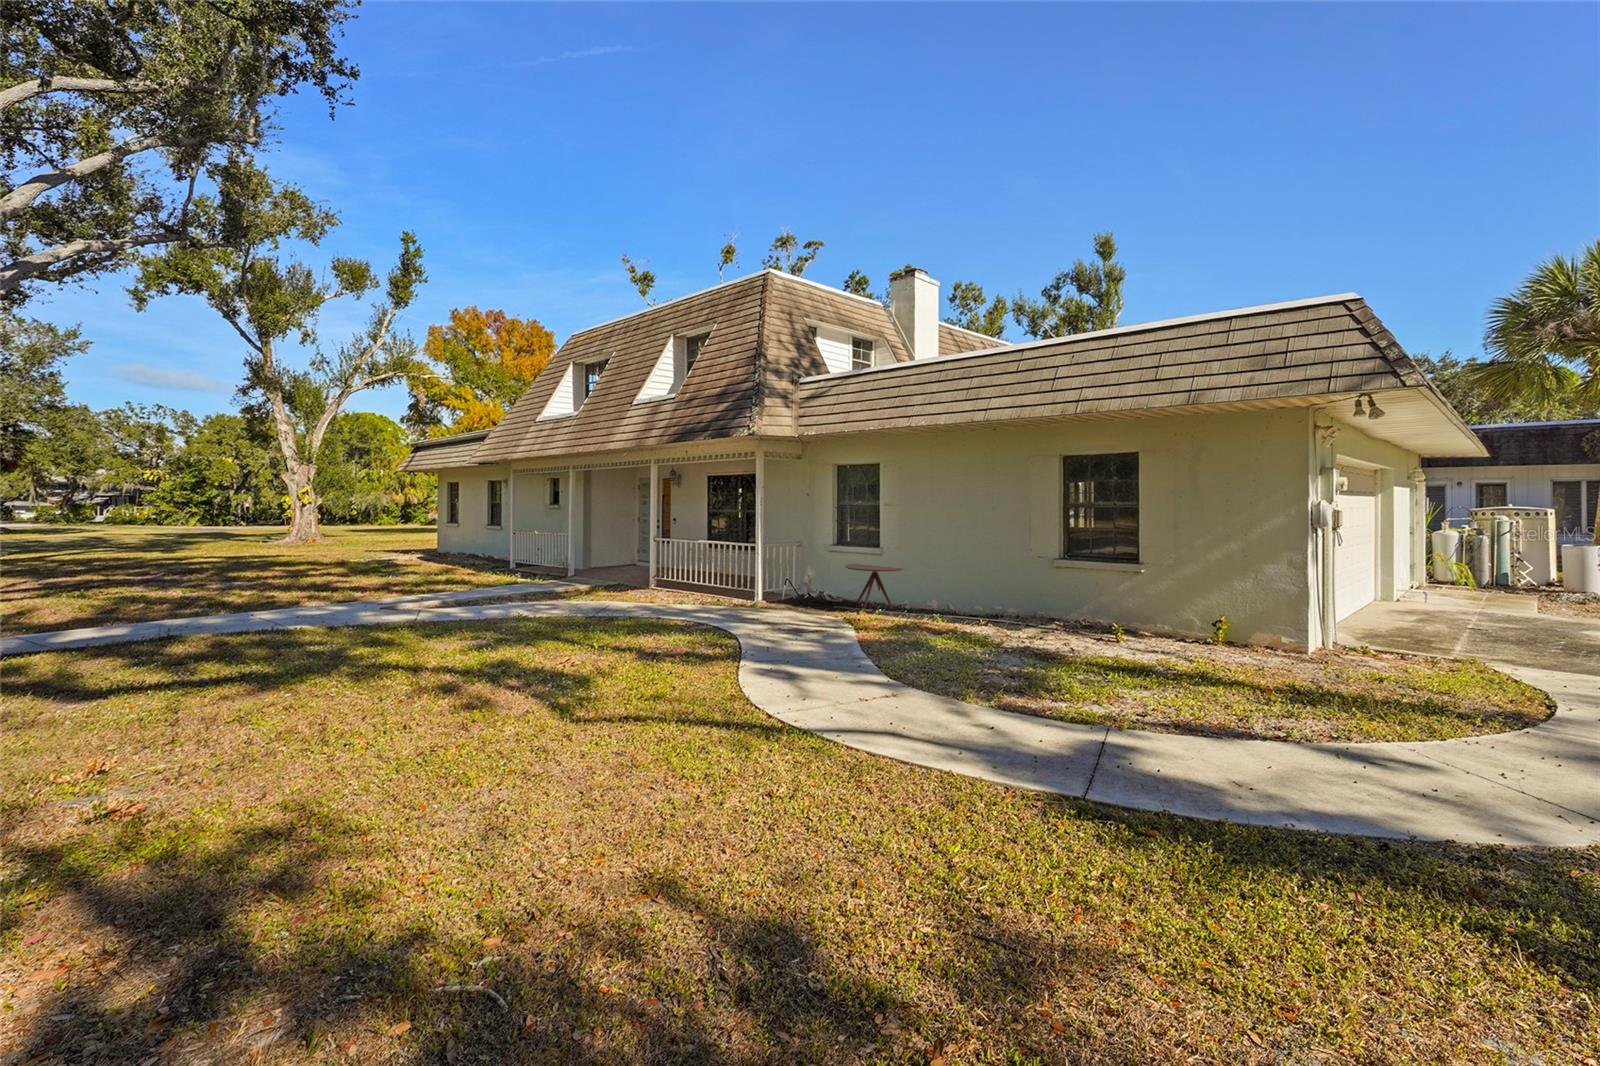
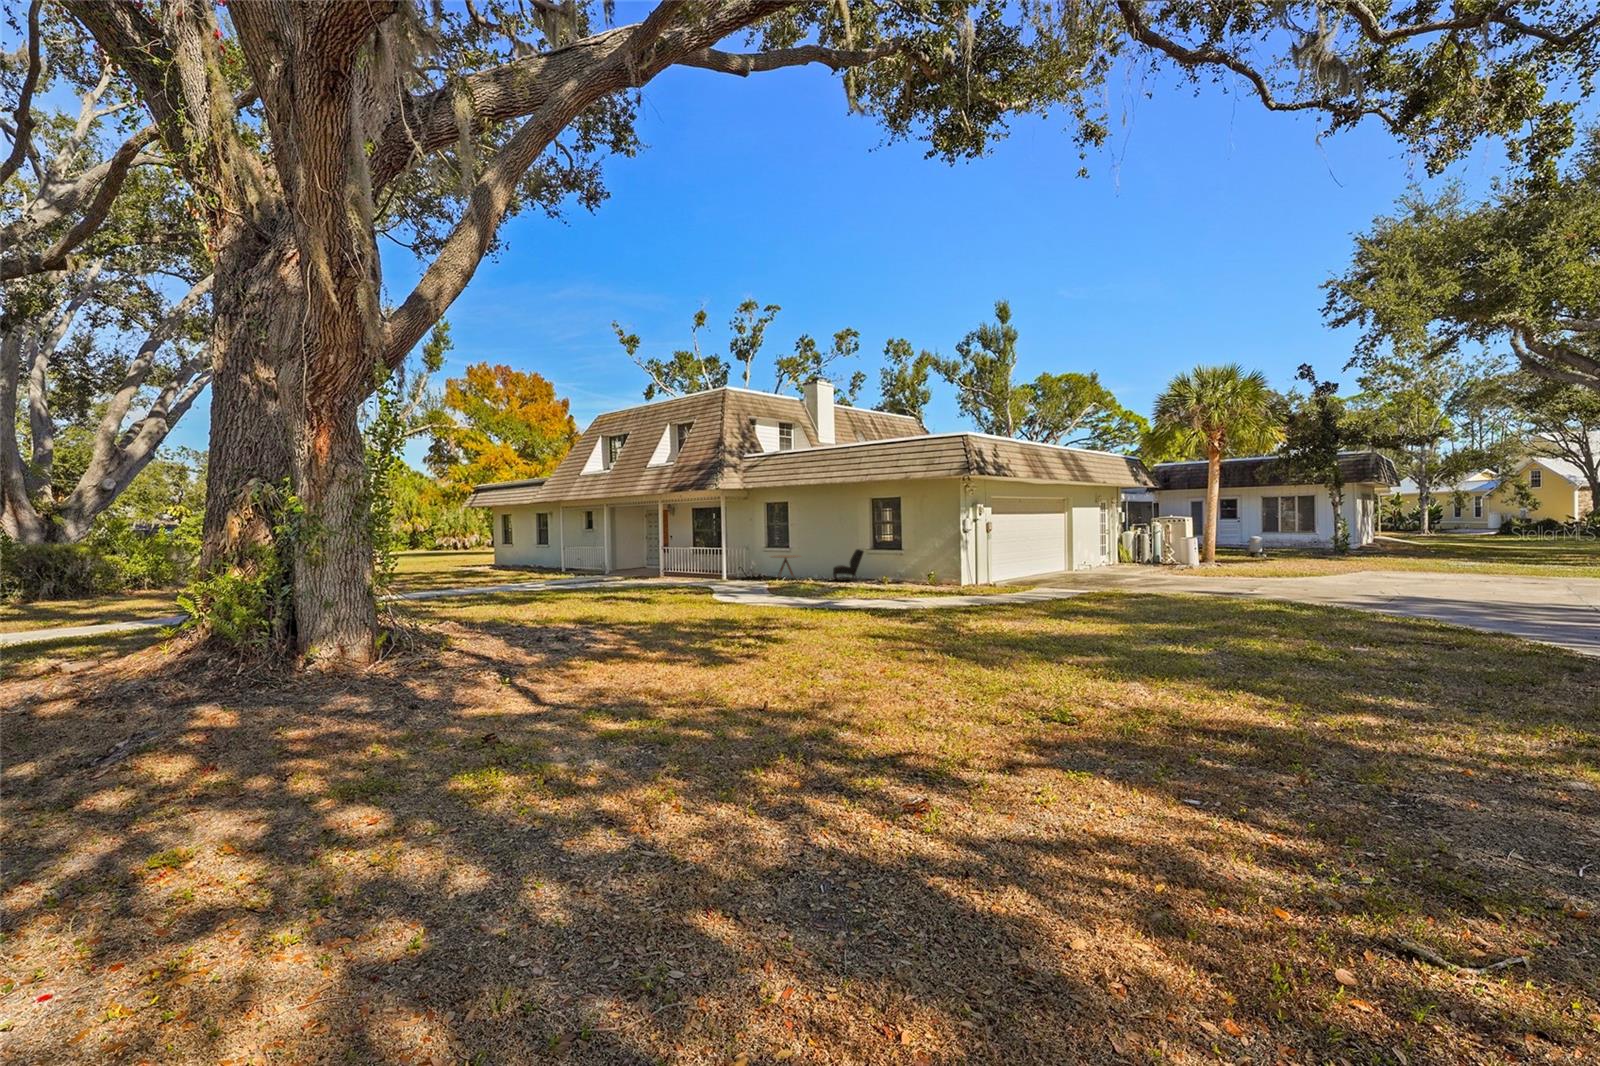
lounge chair: none [975,559,1049,627] -> present [833,549,864,581]

